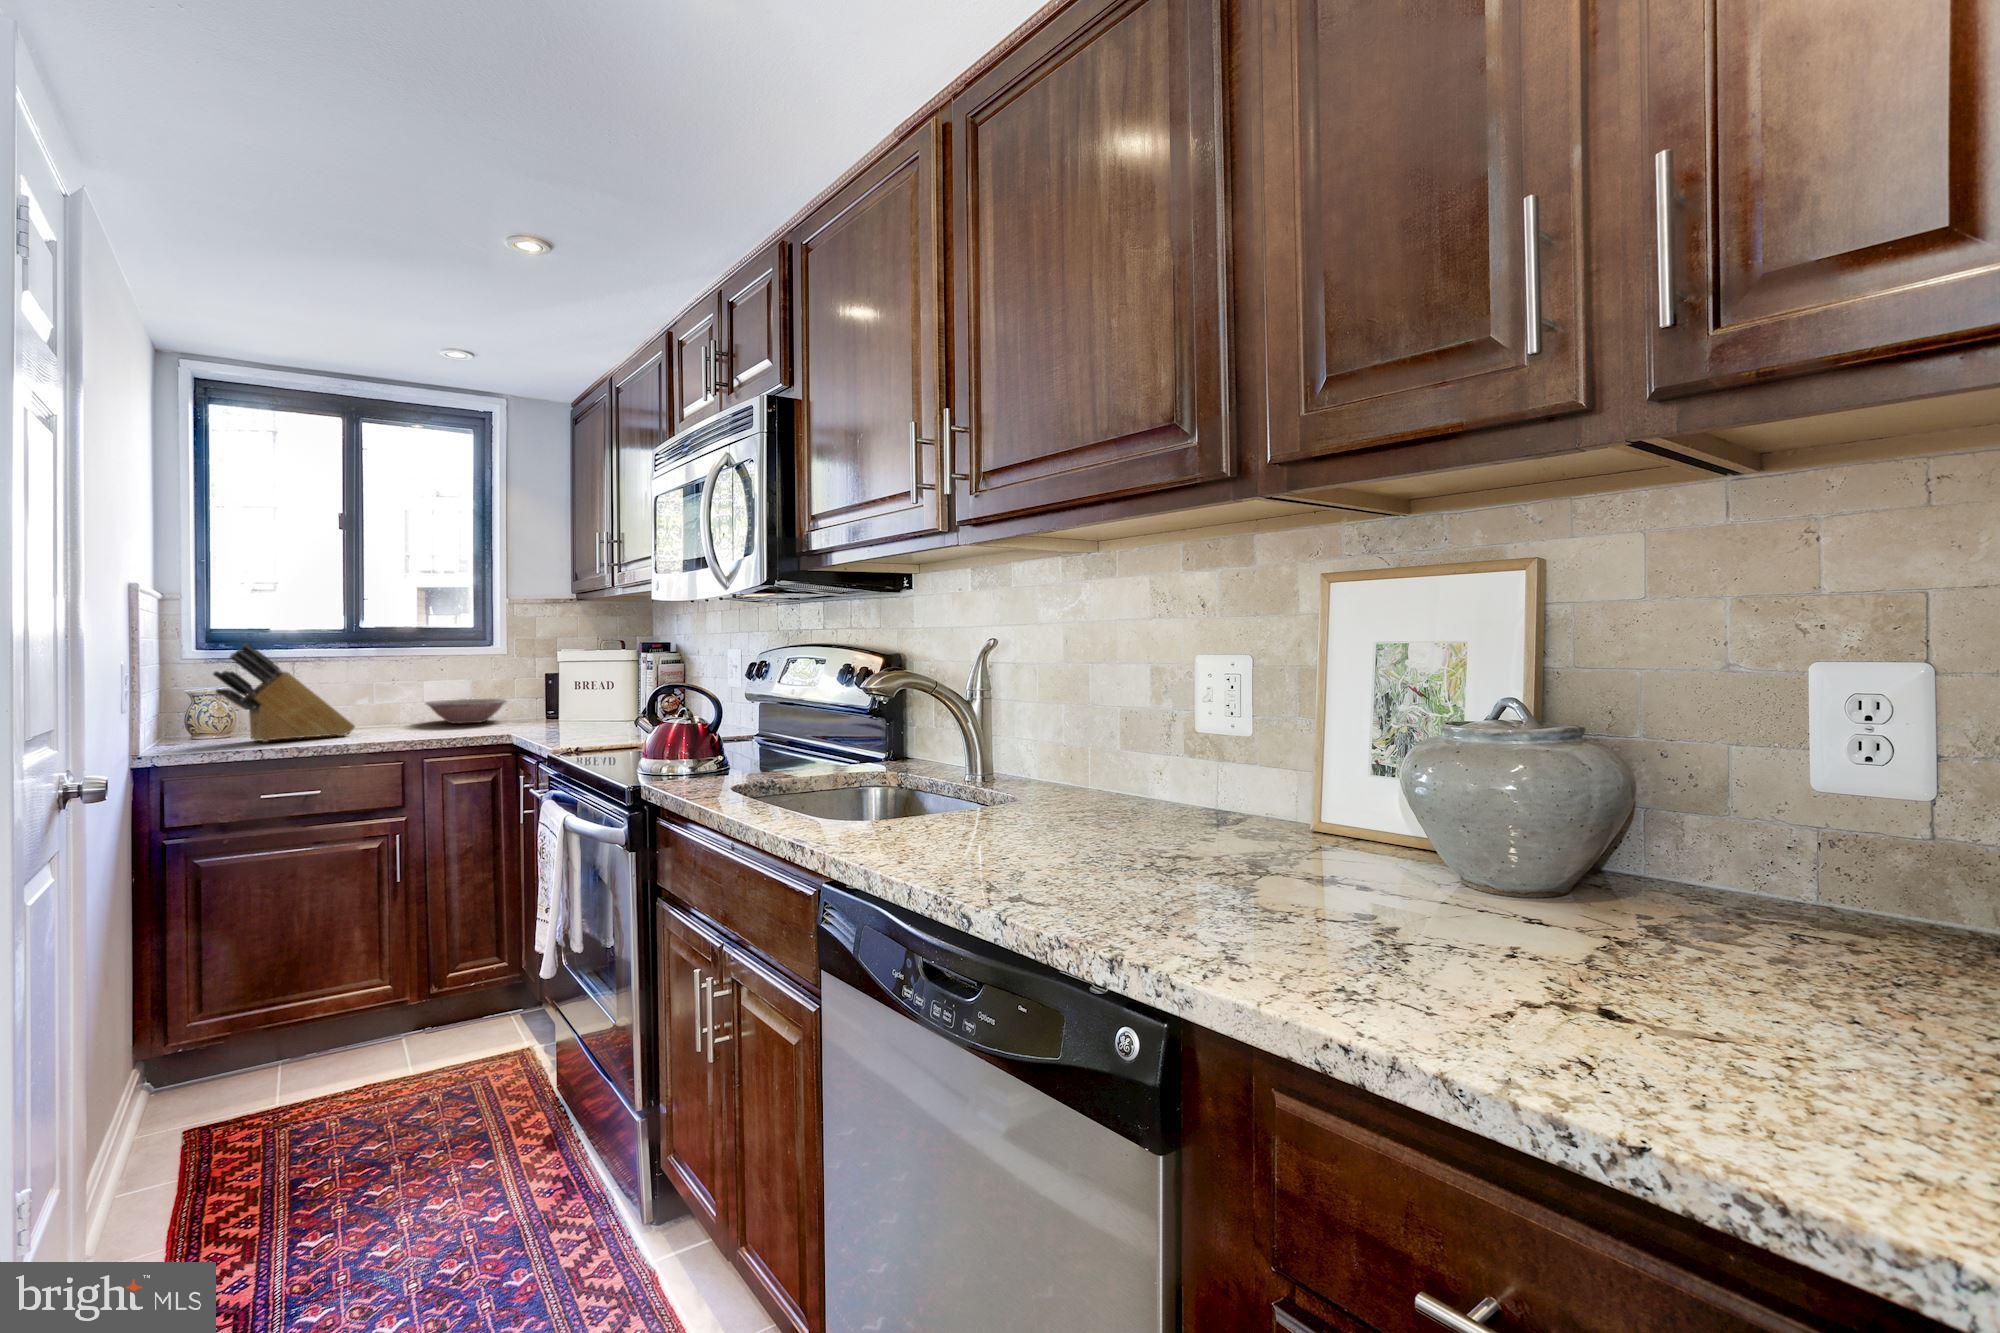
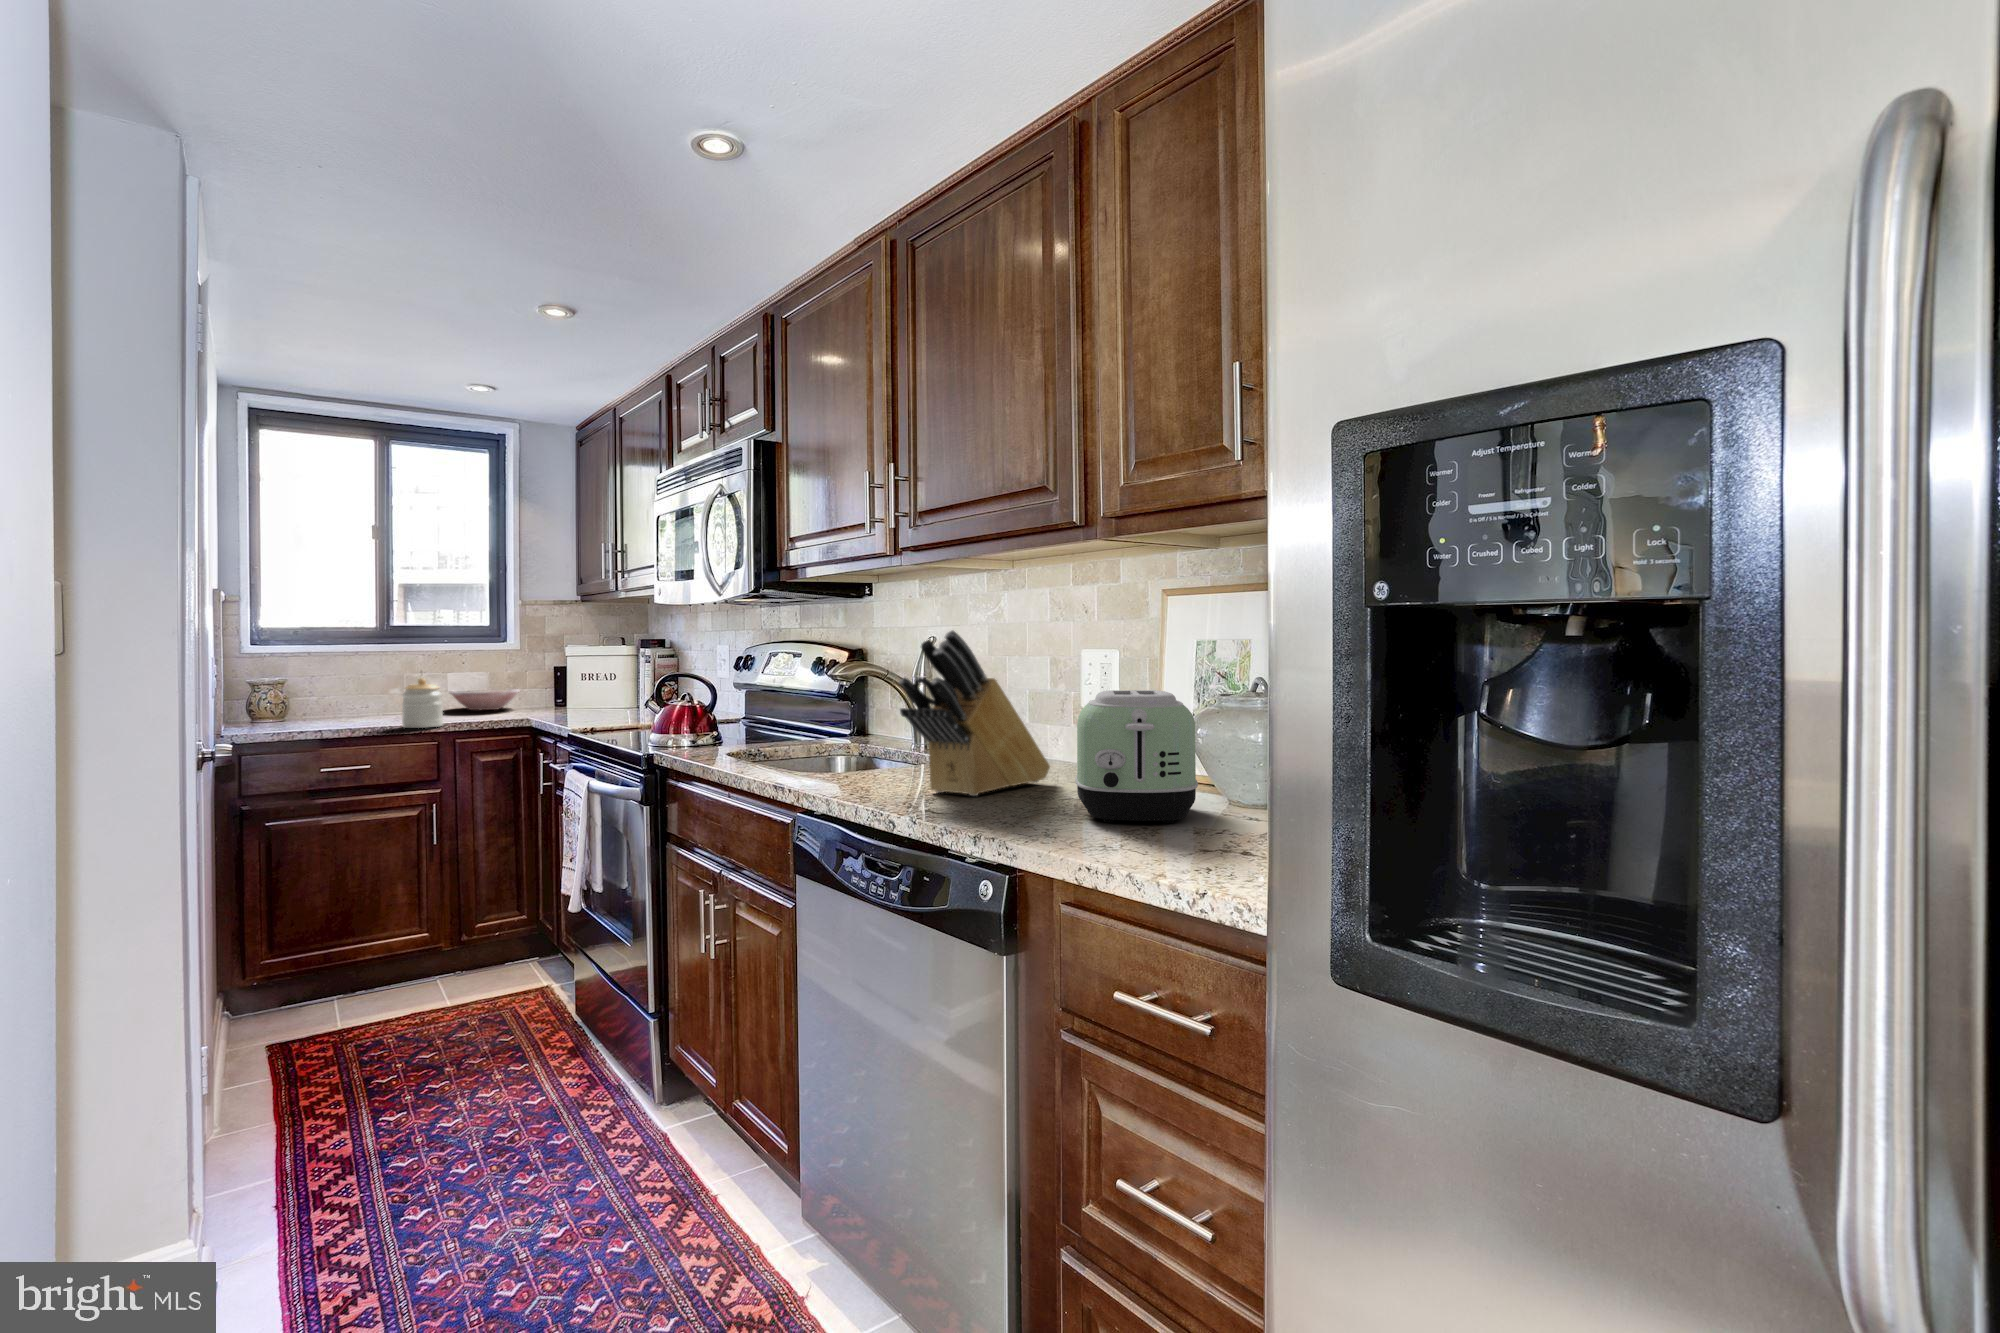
knife block: present [213,643,355,742] -> present [899,631,1050,796]
jar: none [362,688,412,746] -> present [402,678,443,728]
toaster: none [1238,716,1446,926] -> present [1075,690,1198,823]

